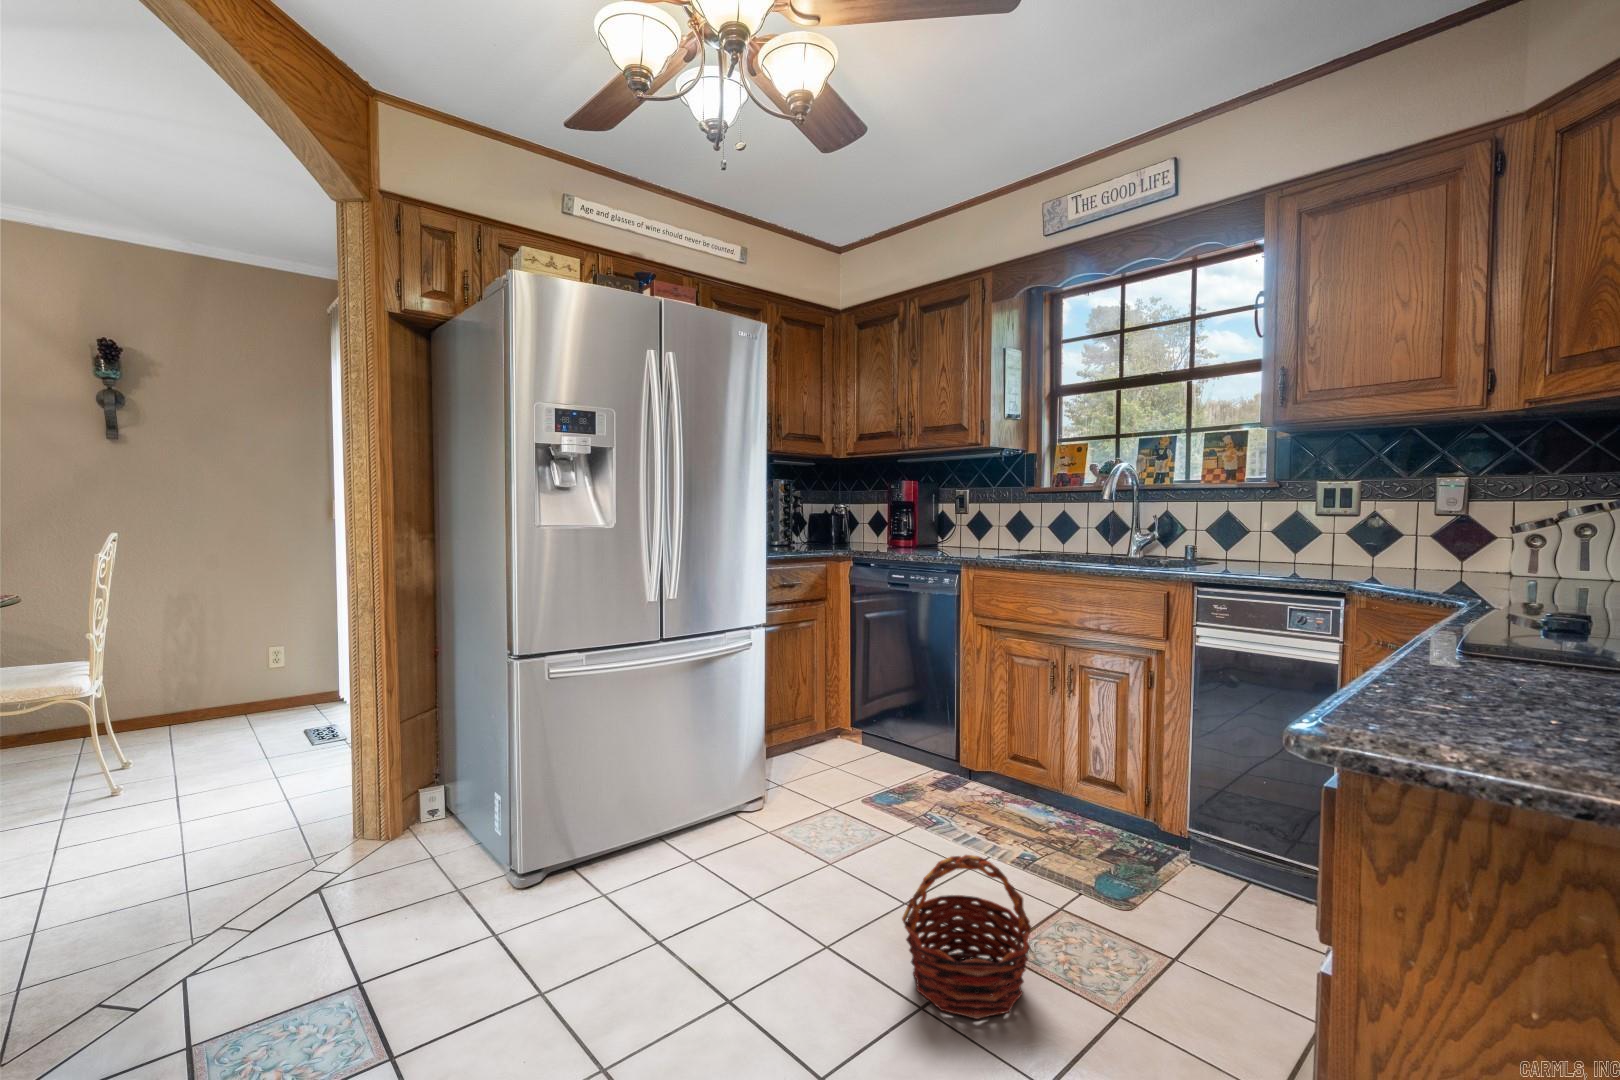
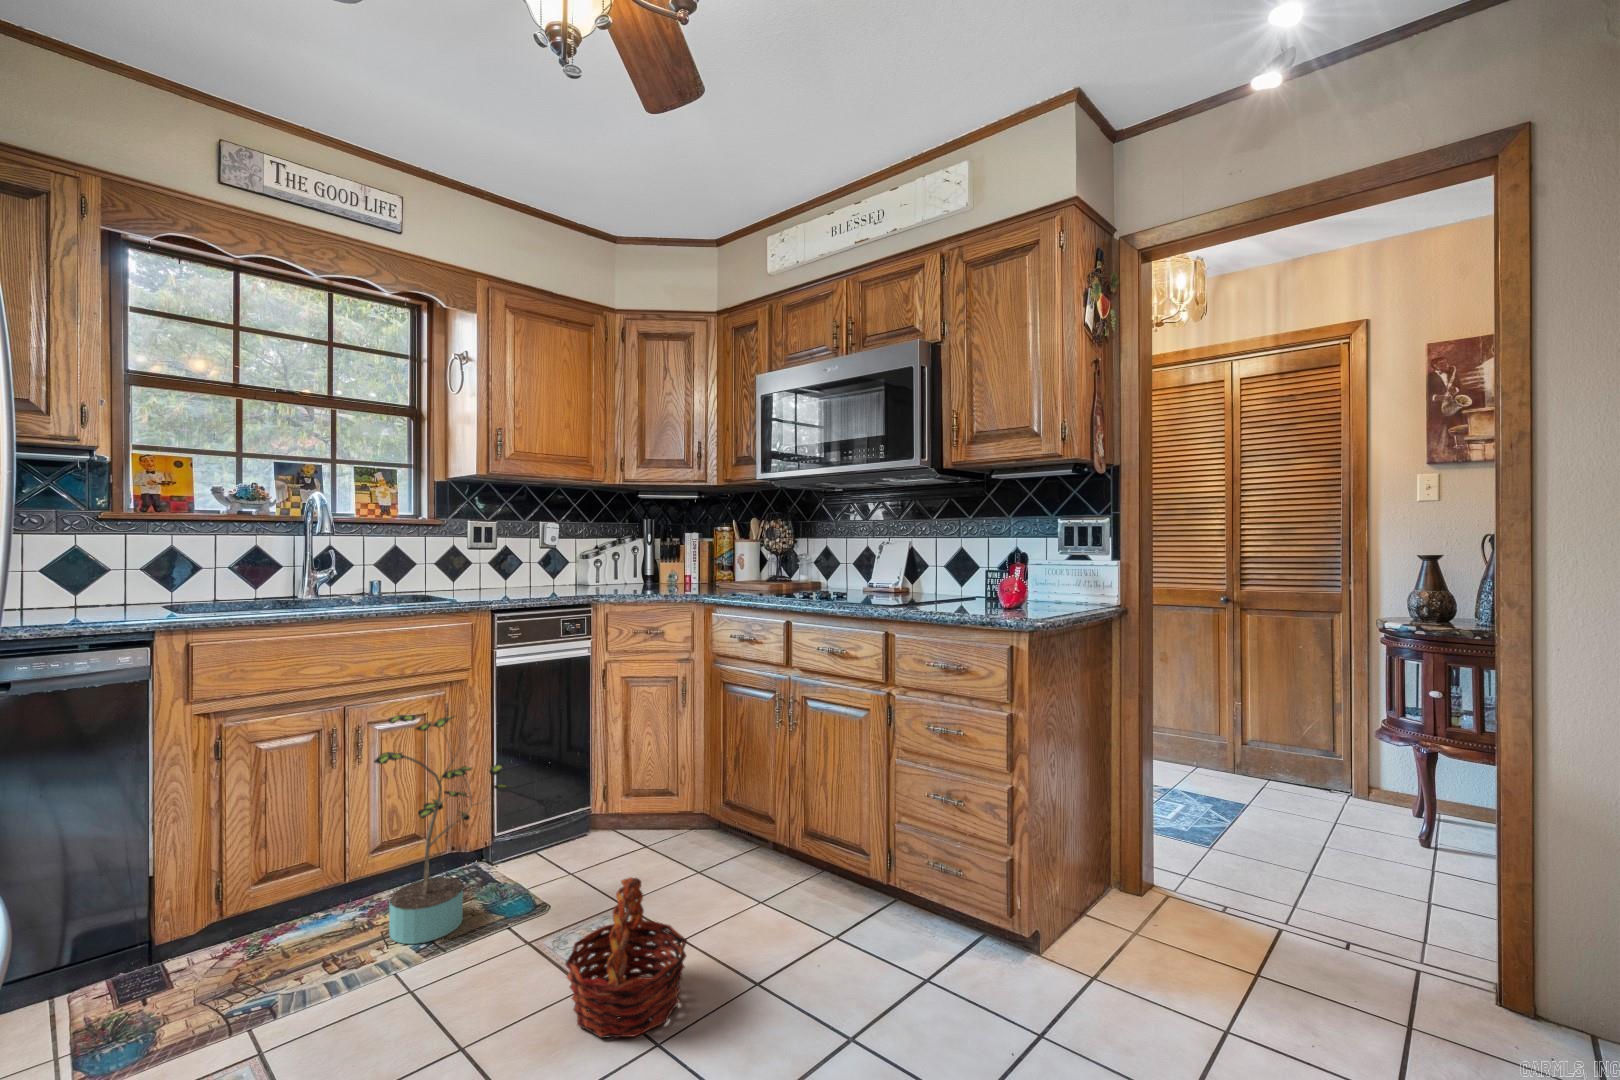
potted plant: none [999,660,1117,869] -> present [374,715,508,944]

